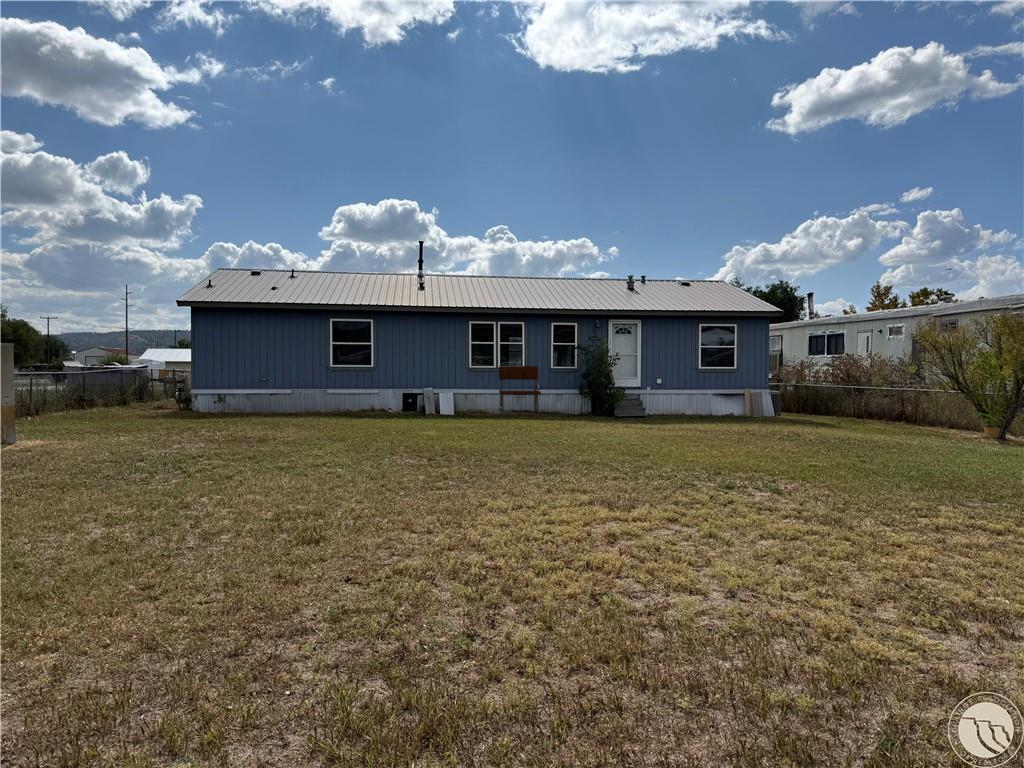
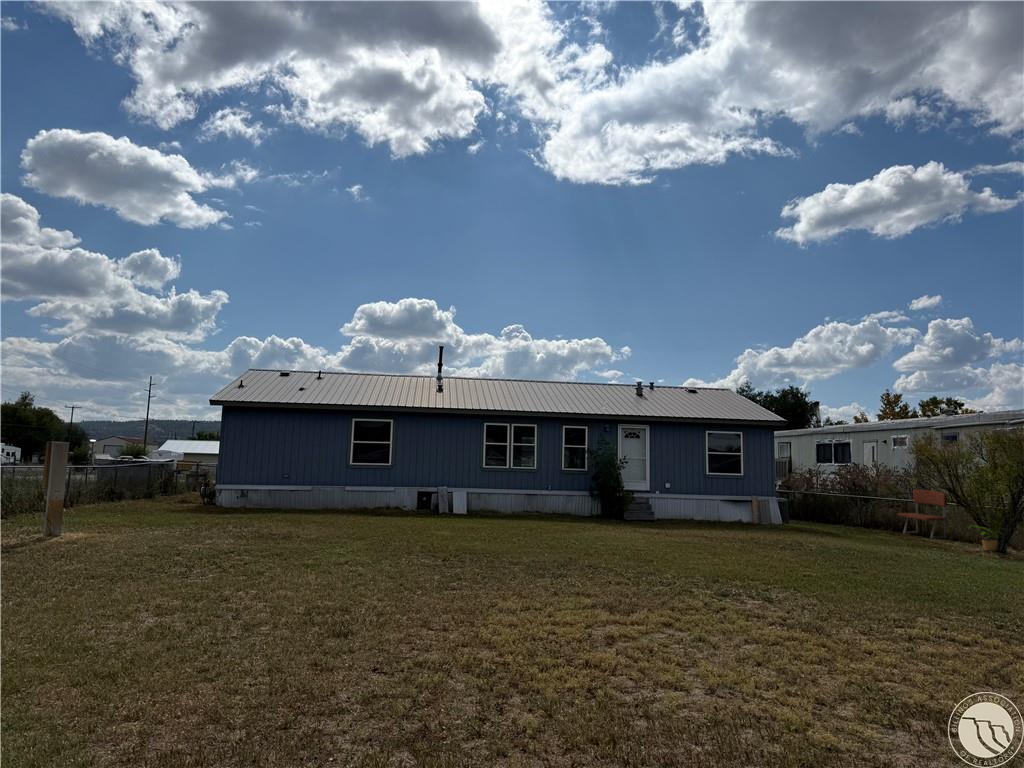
bench: present [499,366,541,412] -> present [897,489,947,538]

